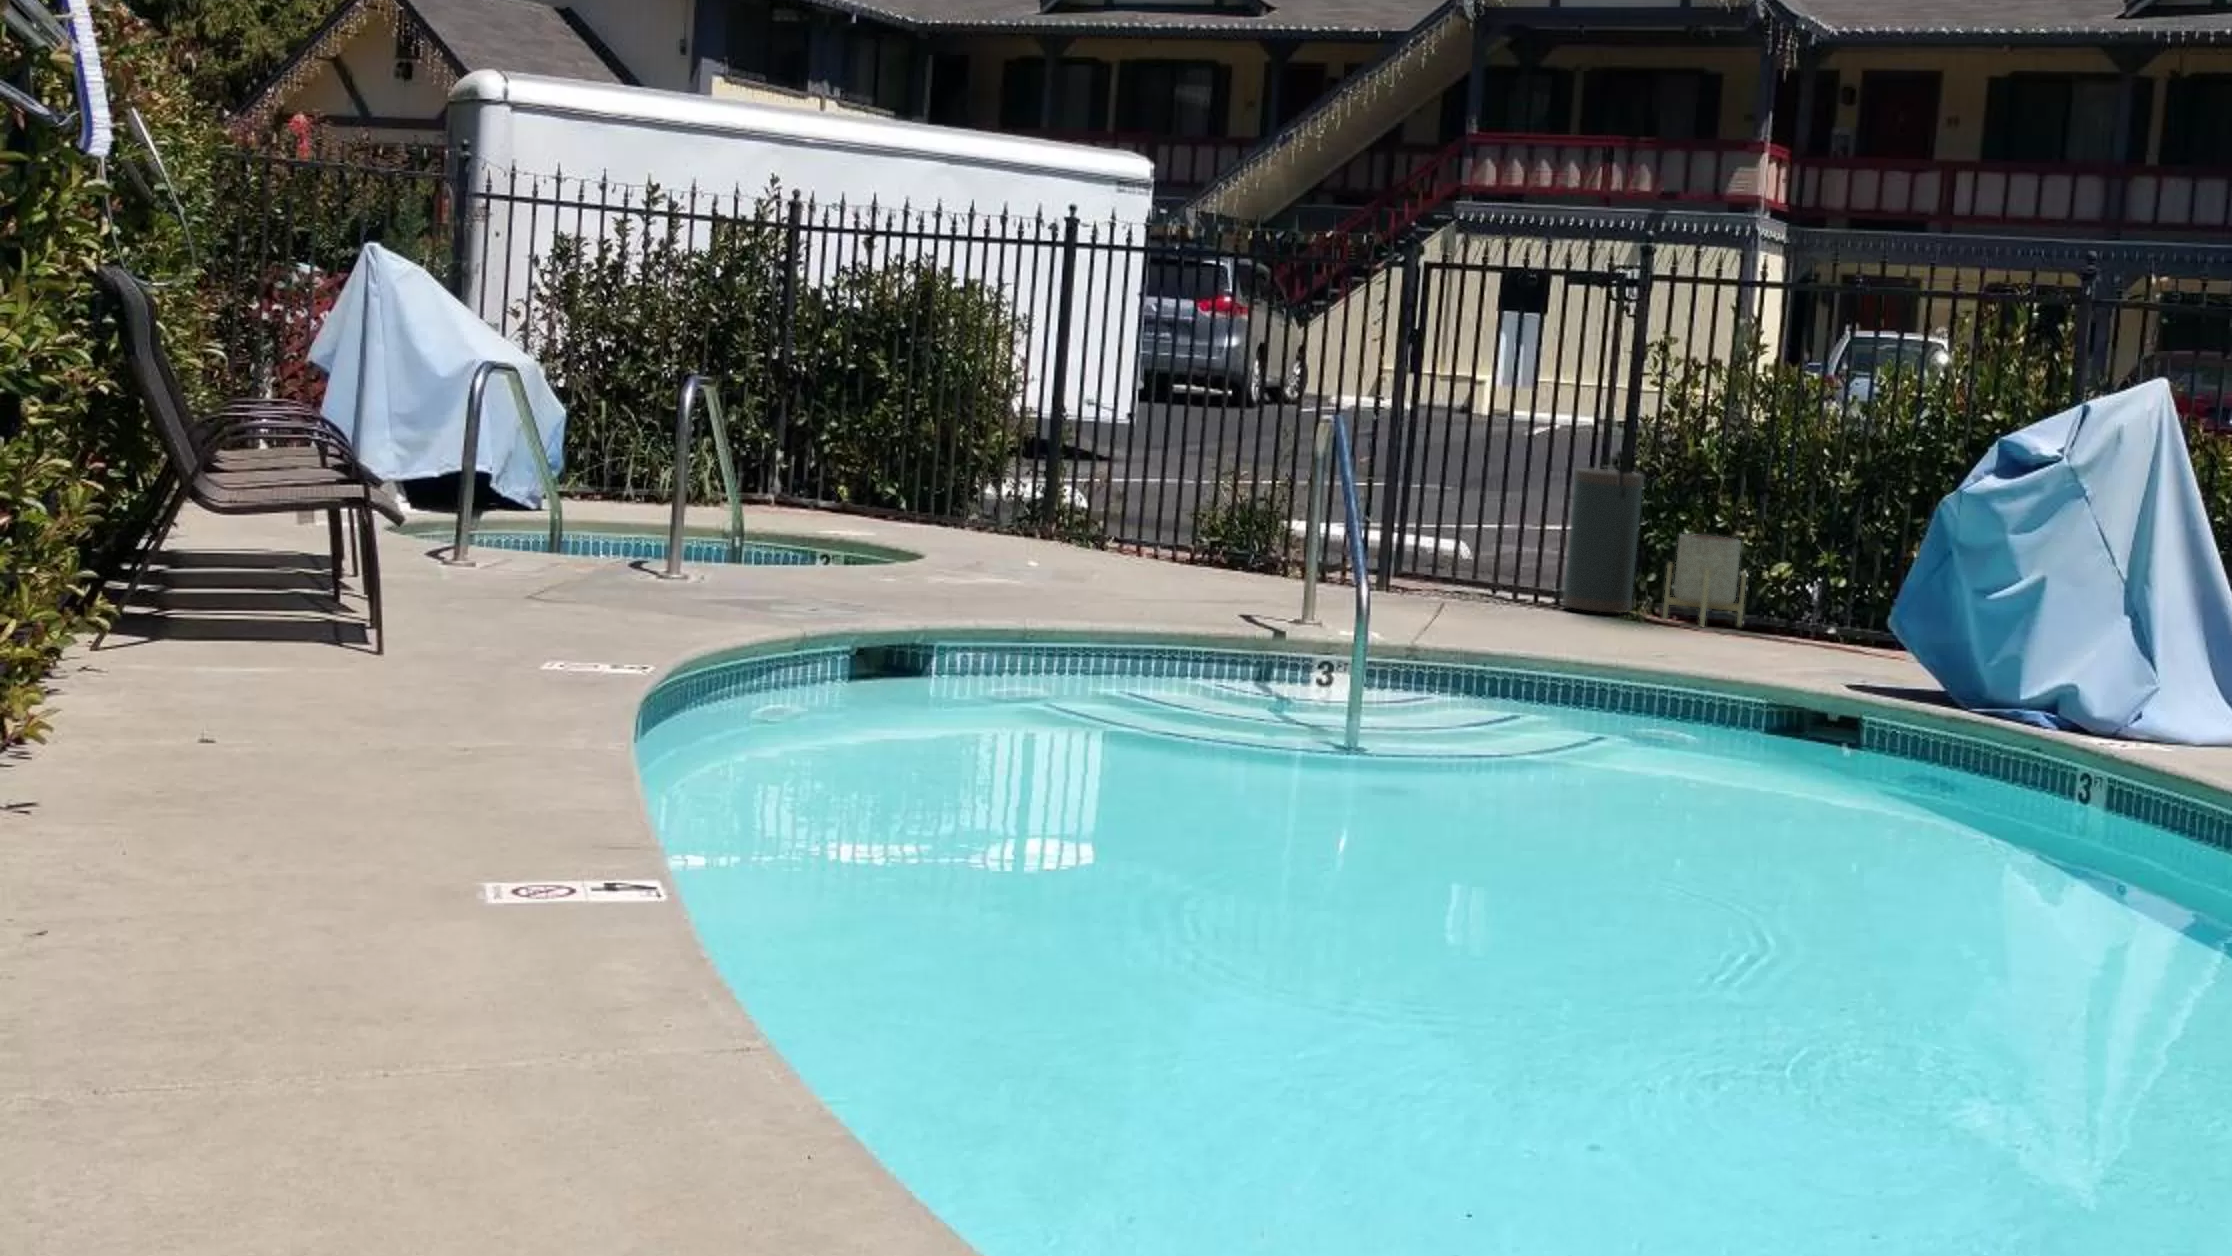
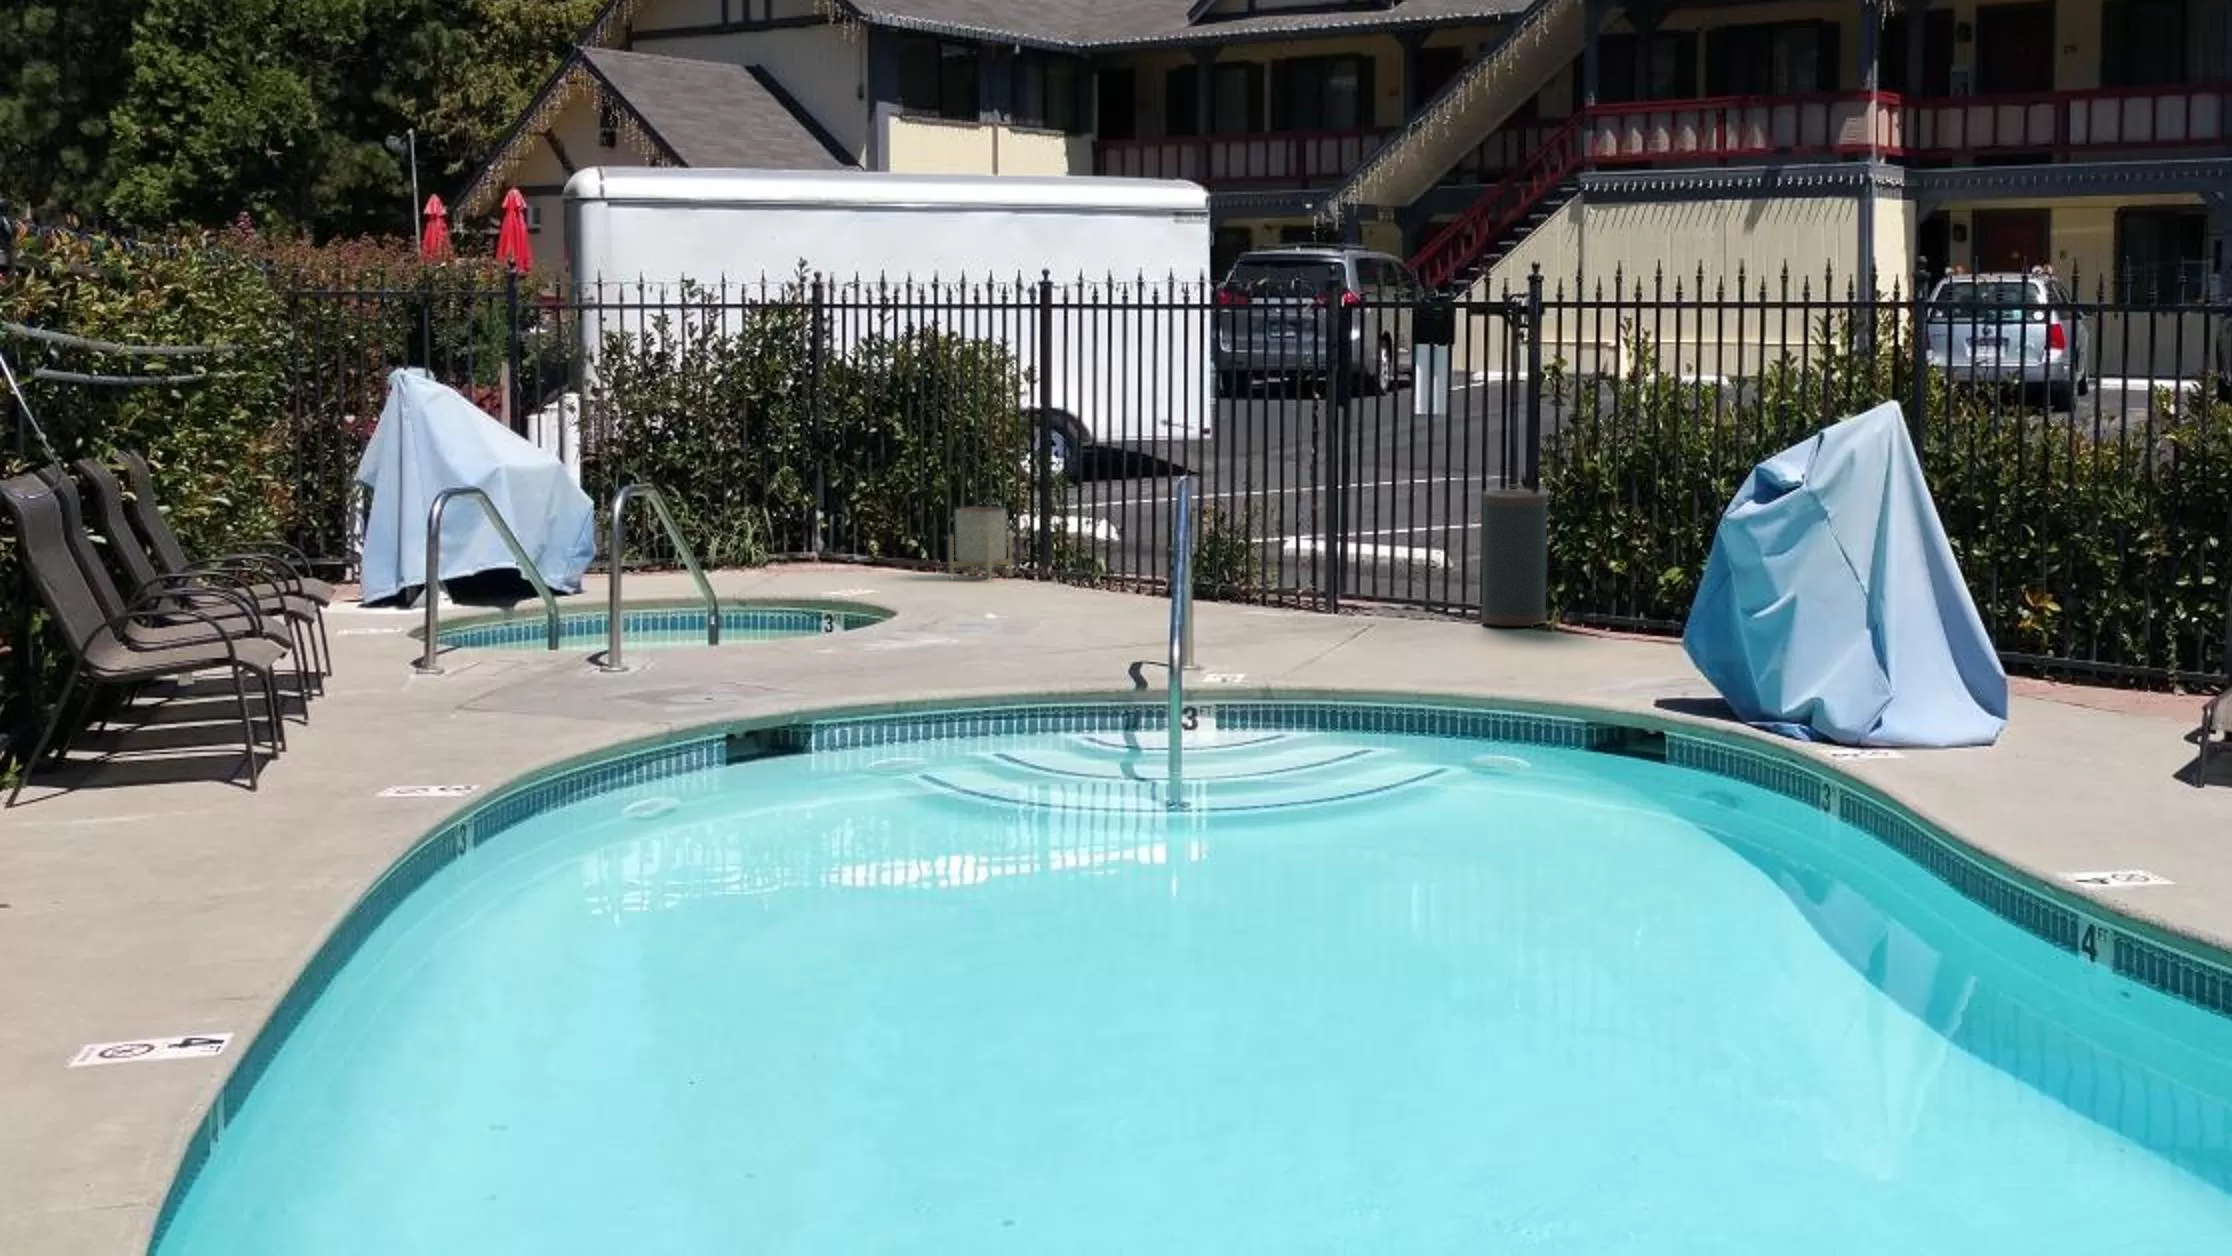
planter: present [1663,534,1747,627] -> present [950,507,1012,581]

